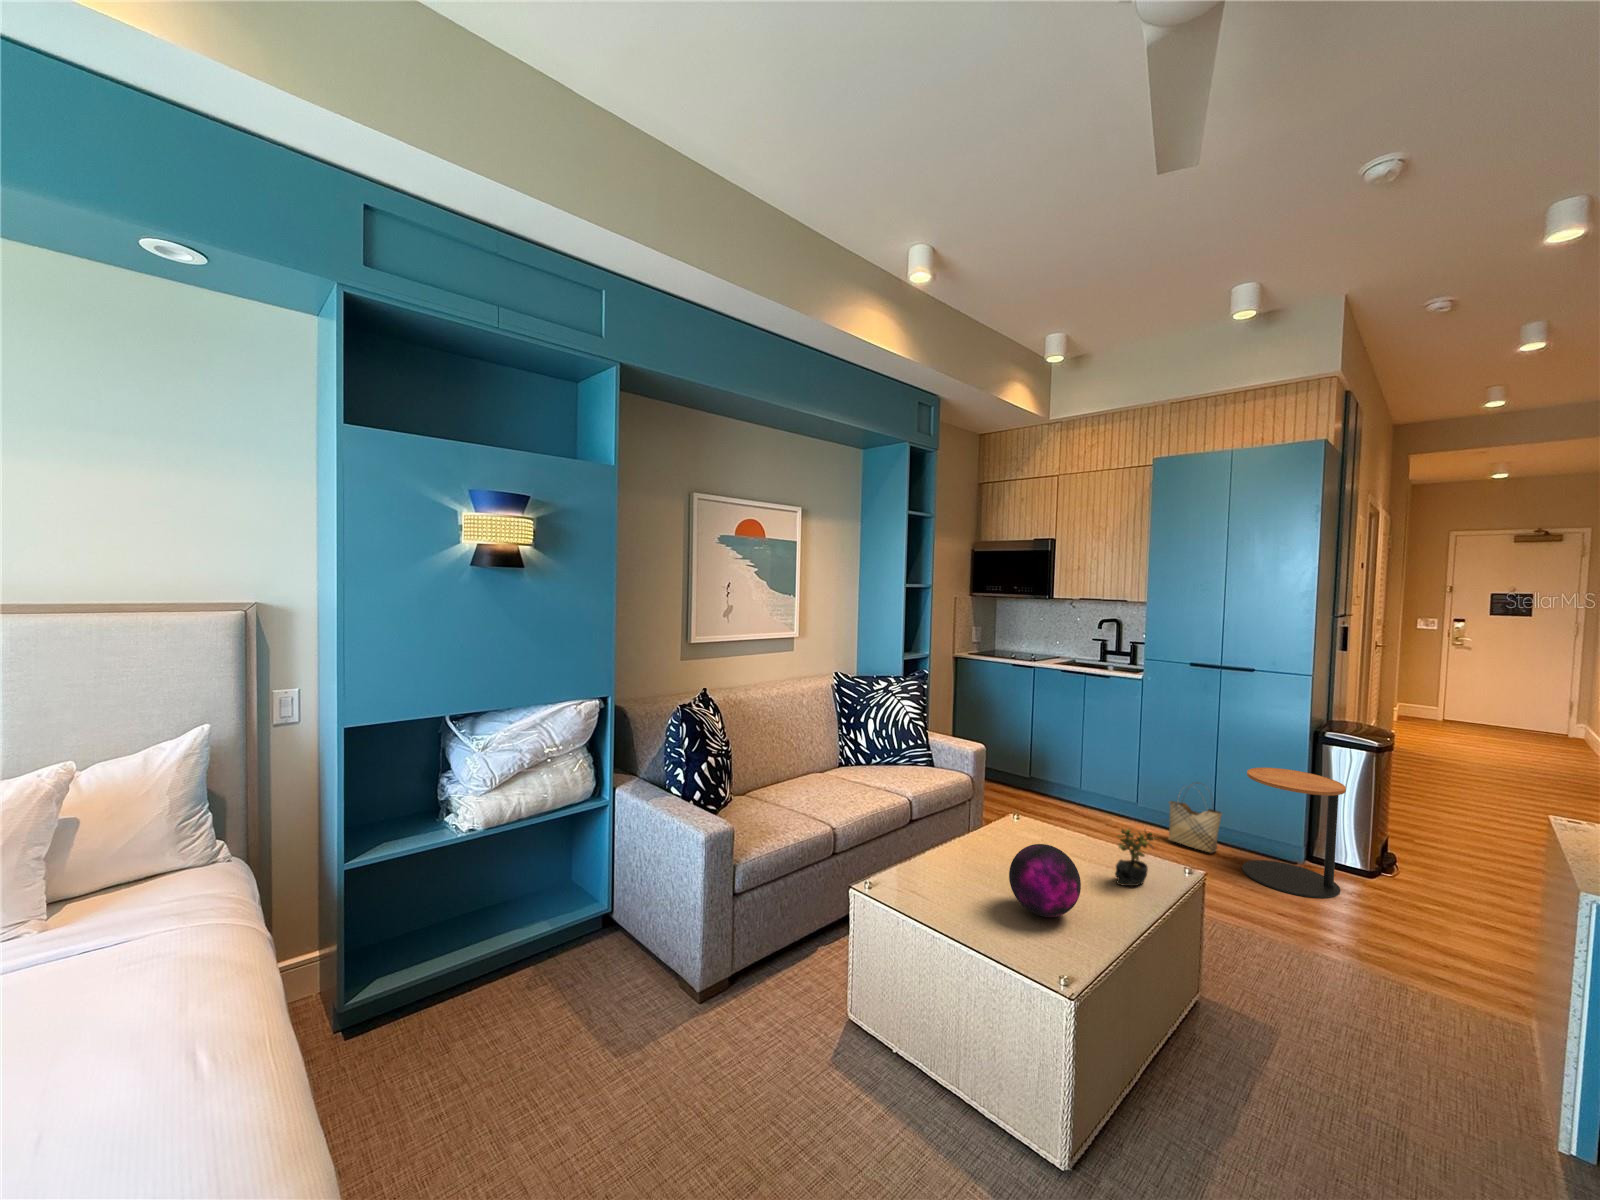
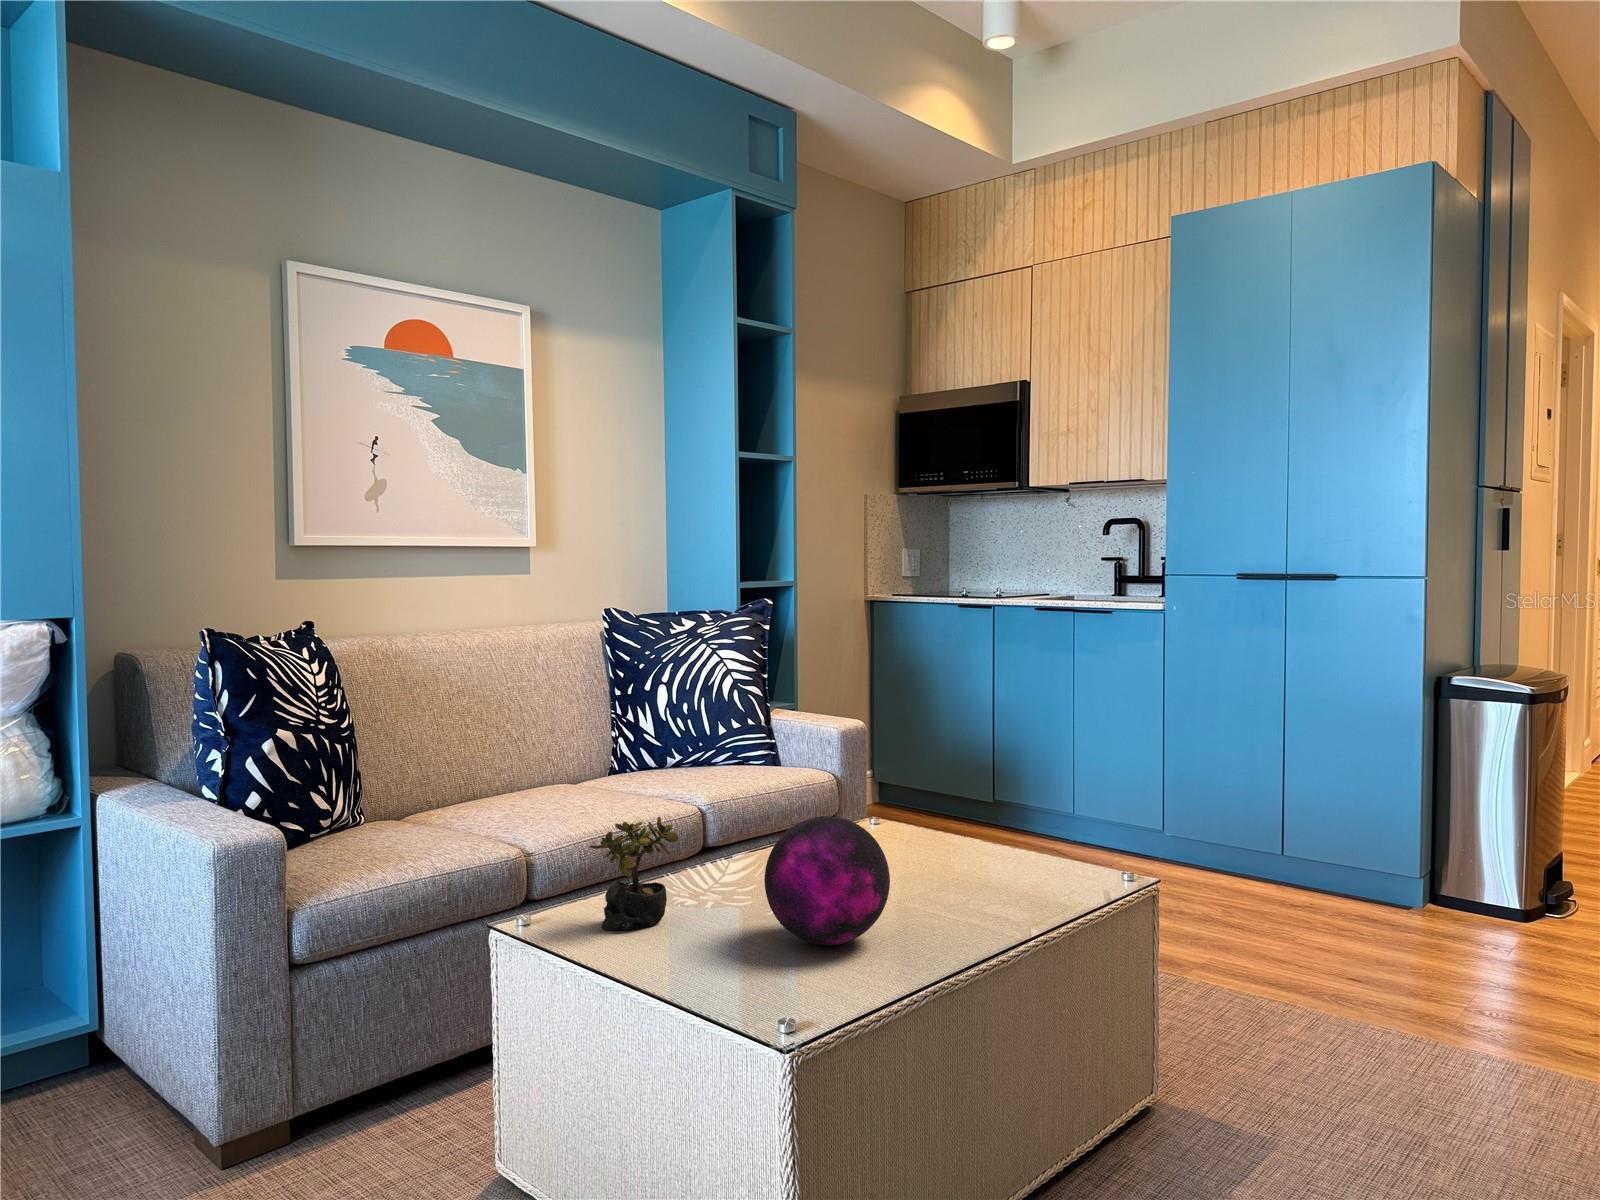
side table: present [1242,768,1346,898] -> none [1321,742,1481,955]
woven basket: present [1168,783,1222,853] -> none [1208,781,1294,900]
succulent plant: present [1115,829,1156,886] -> present [589,817,679,930]

